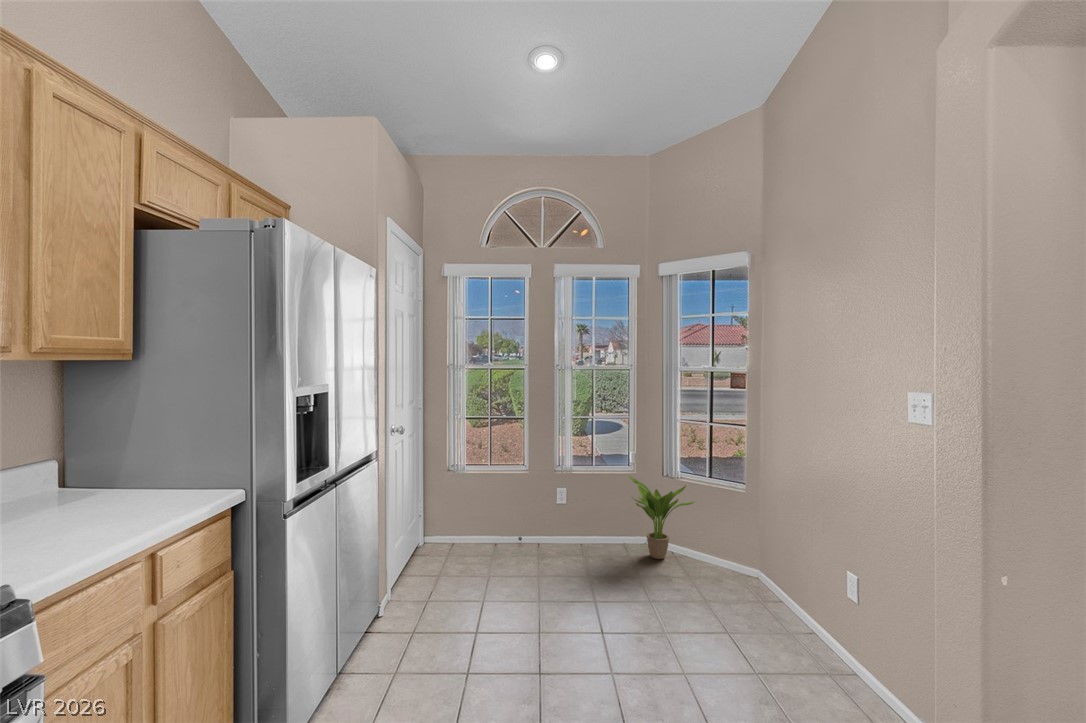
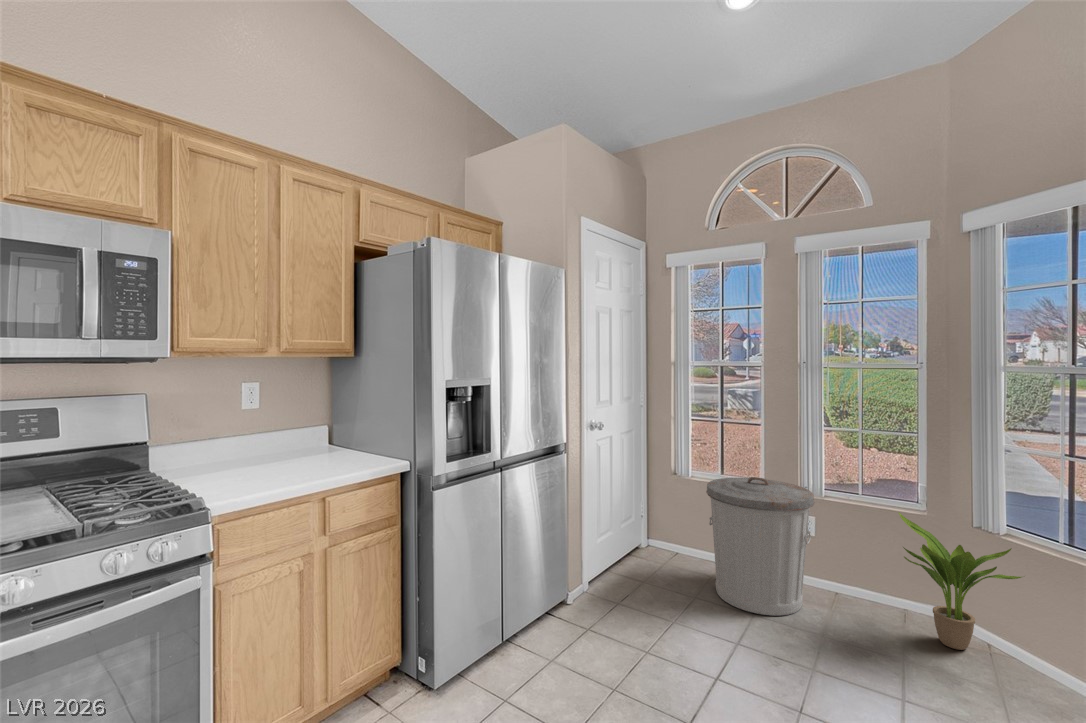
trash can: none [494,462,576,573] -> present [706,477,815,616]

